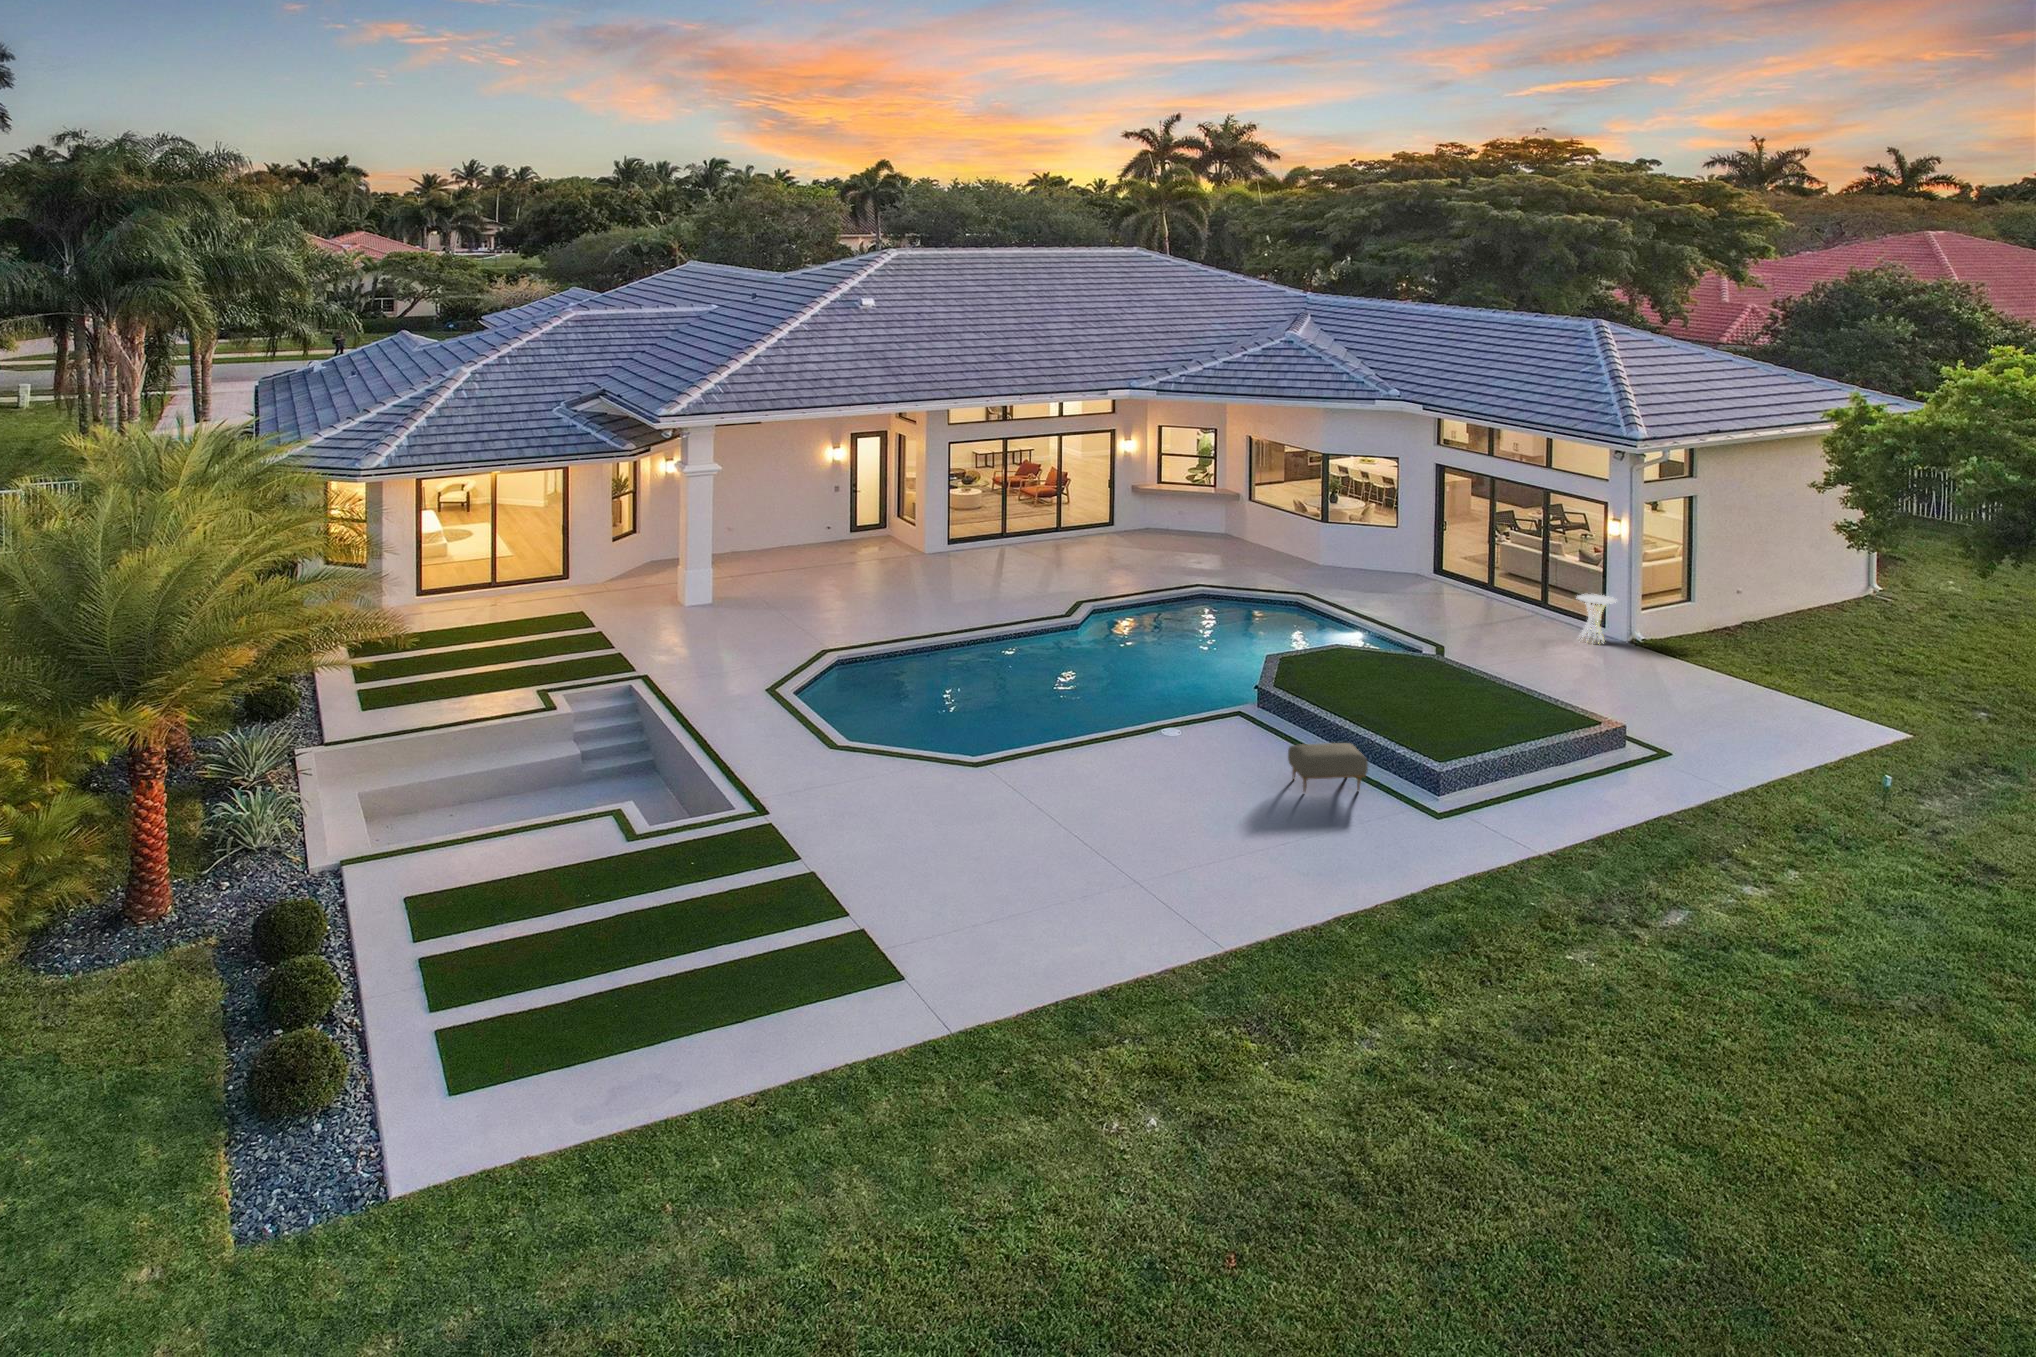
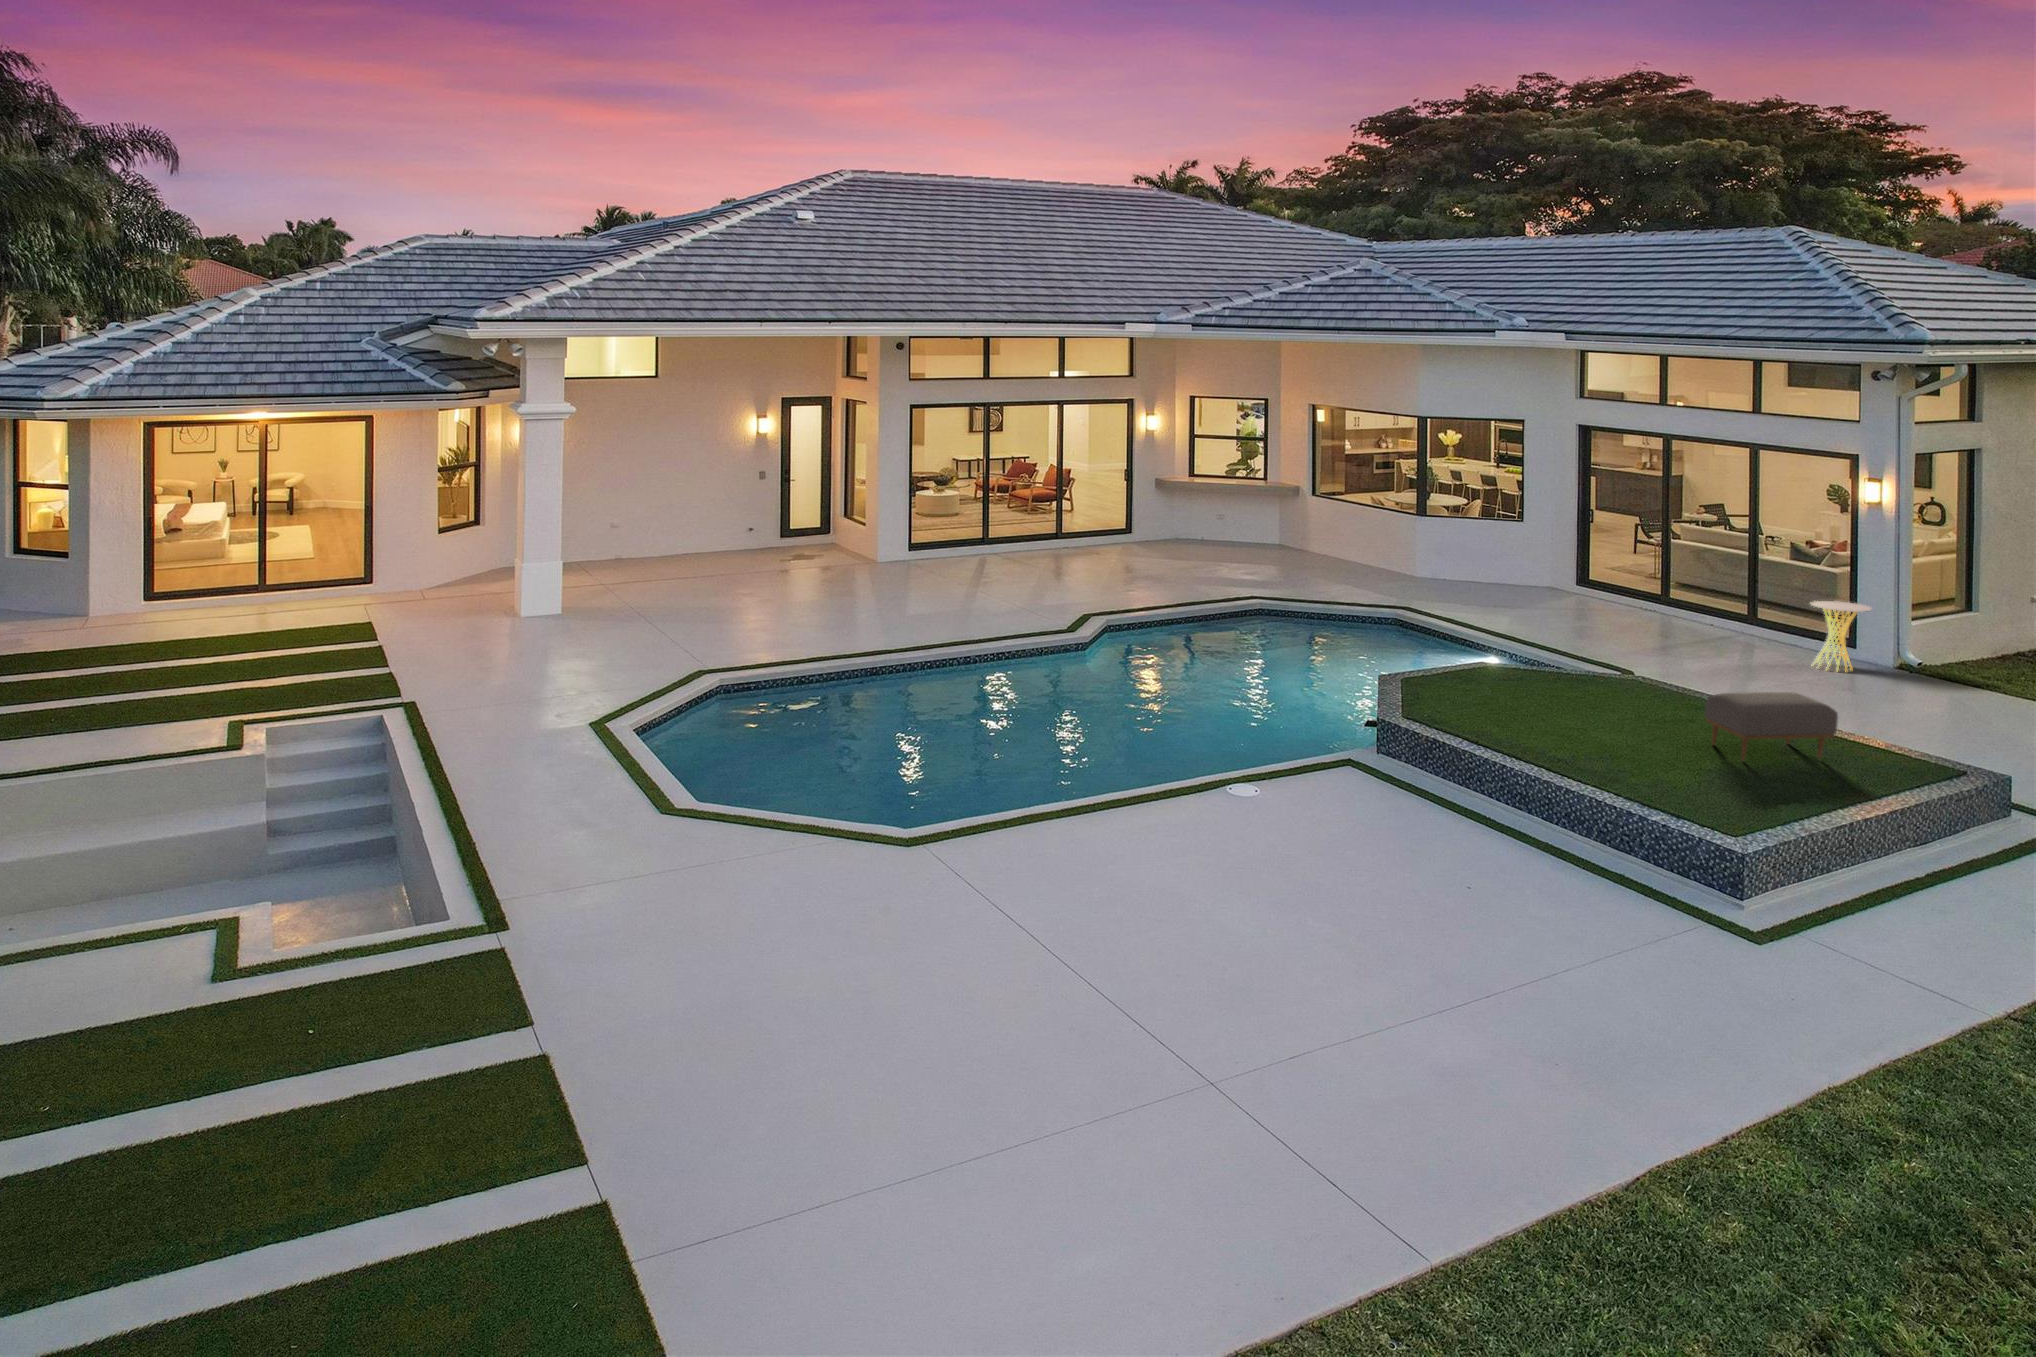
ottoman: present [1288,743,1368,792] -> present [1705,692,1838,760]

